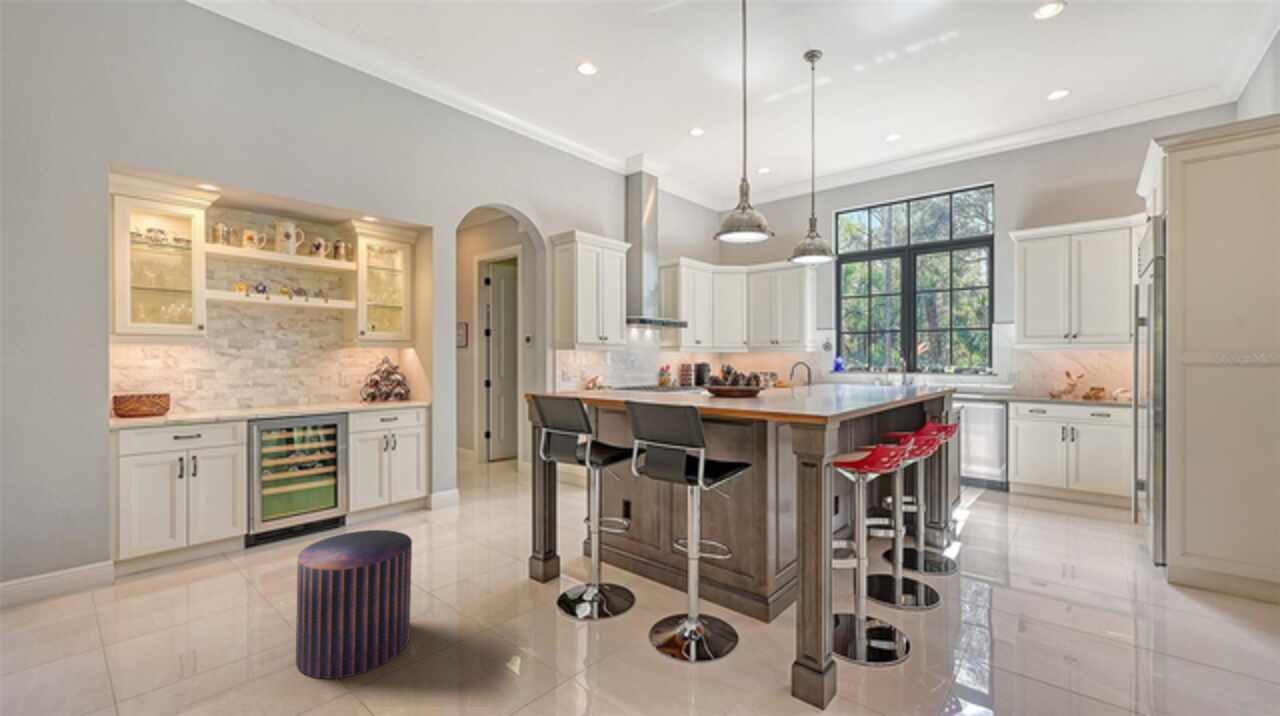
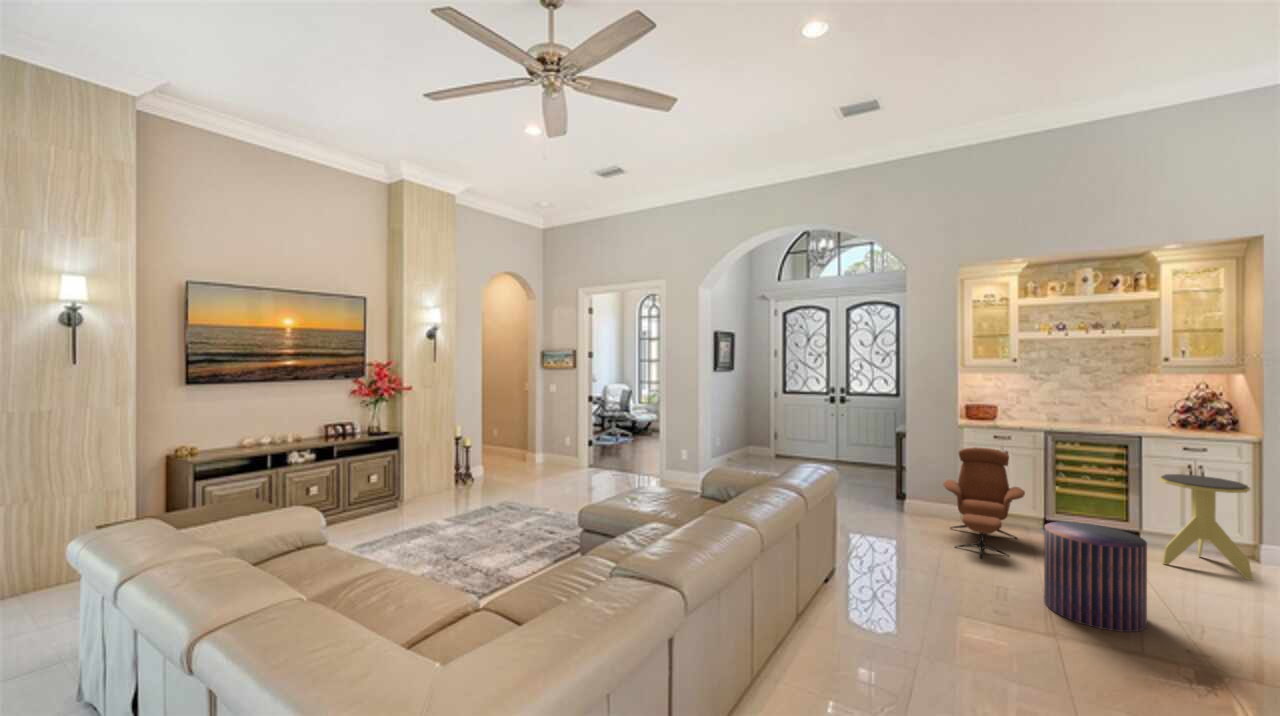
side table: none [369,443,437,542] -> present [1159,474,1252,581]
lounge chair: none [80,457,227,642] -> present [943,447,1025,558]

